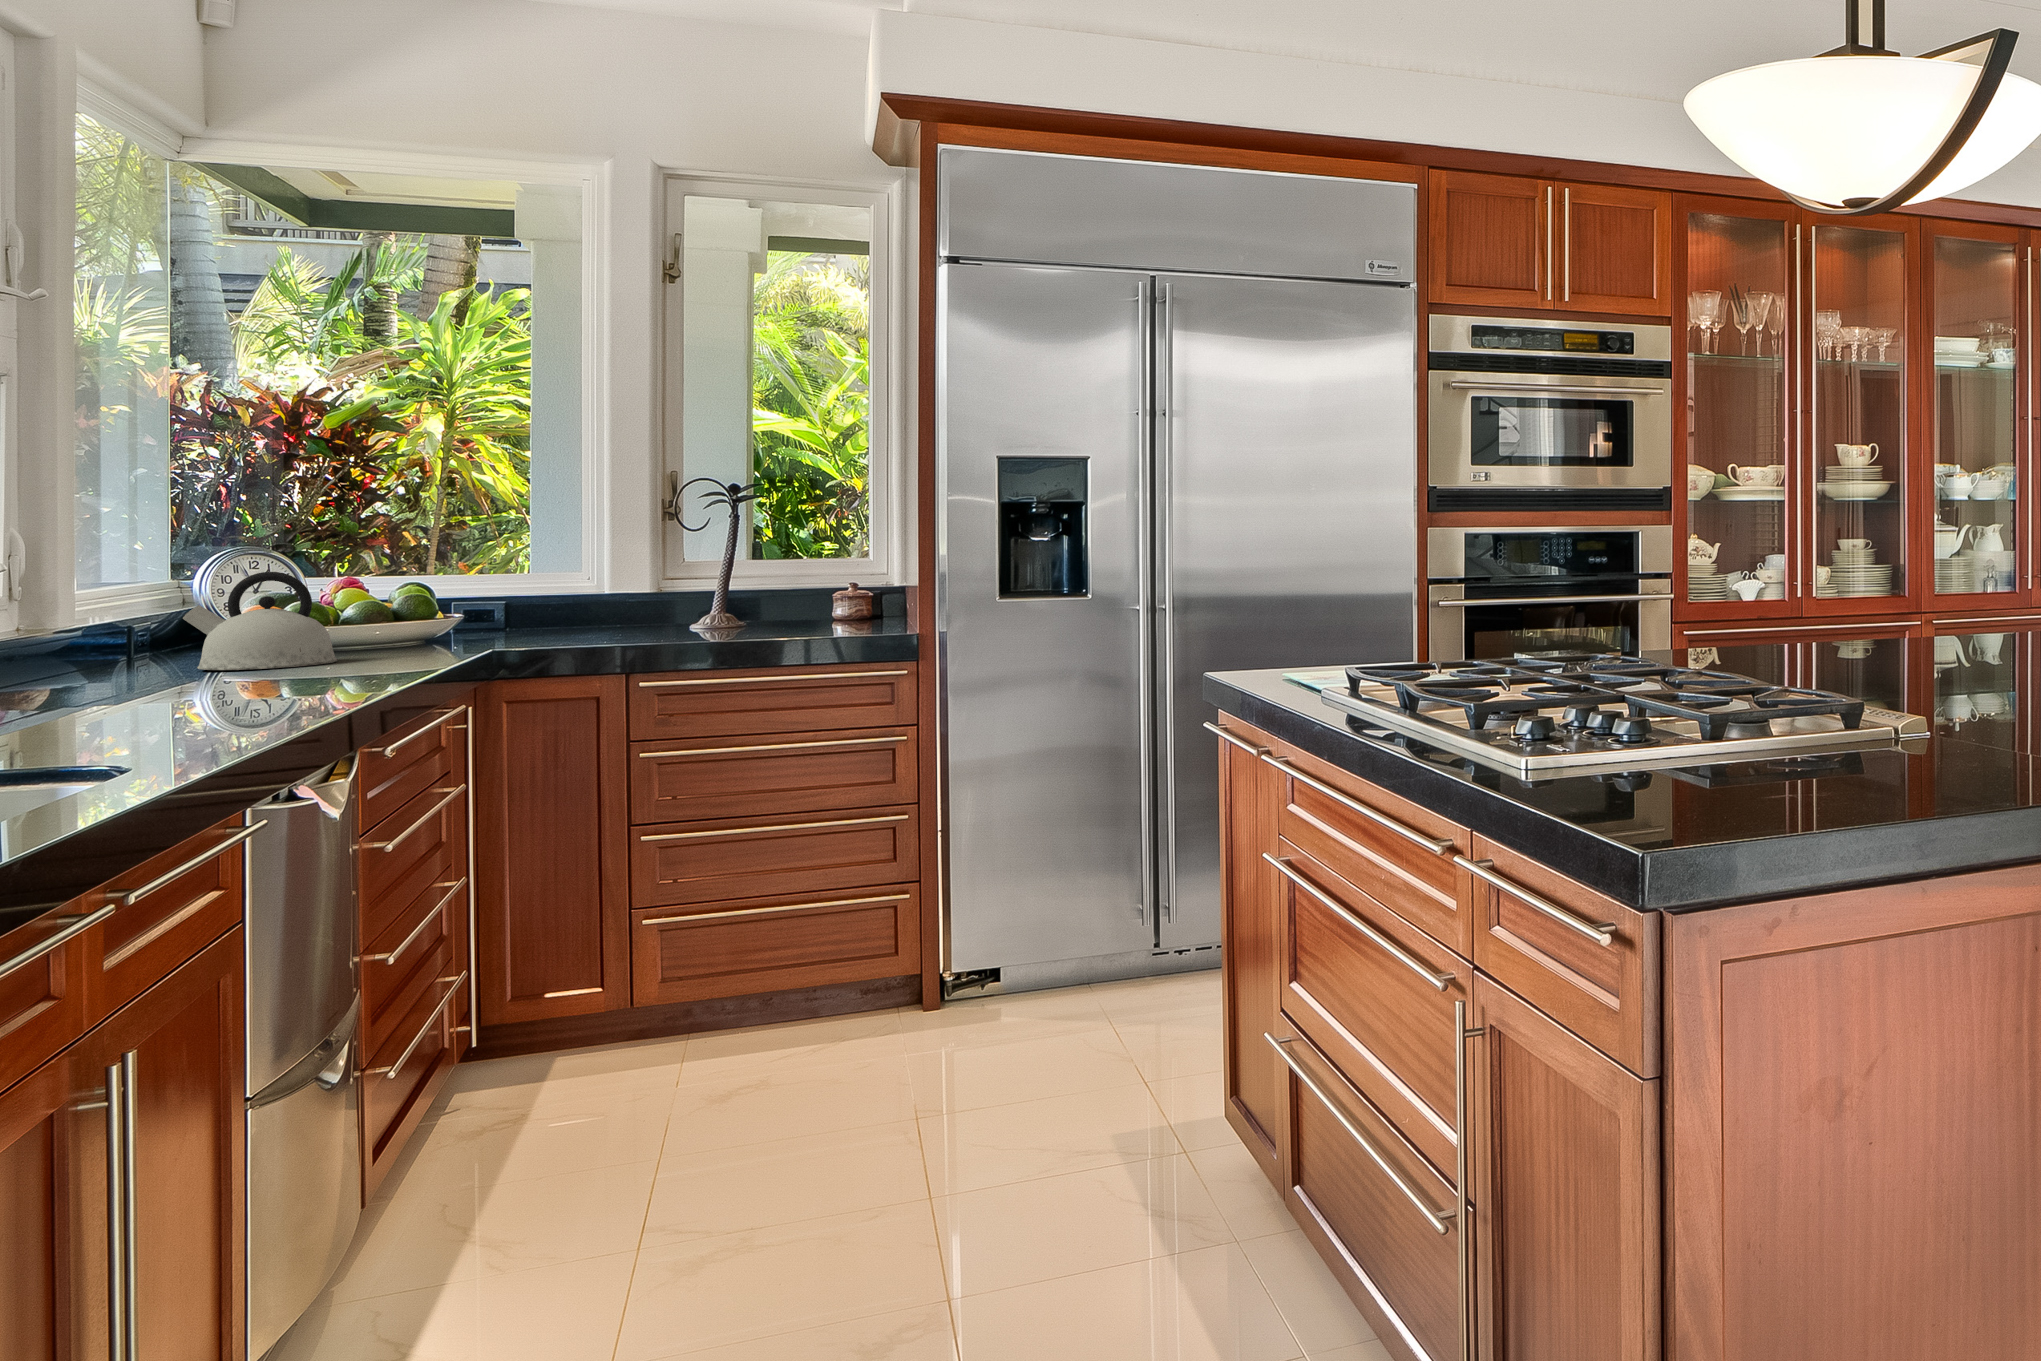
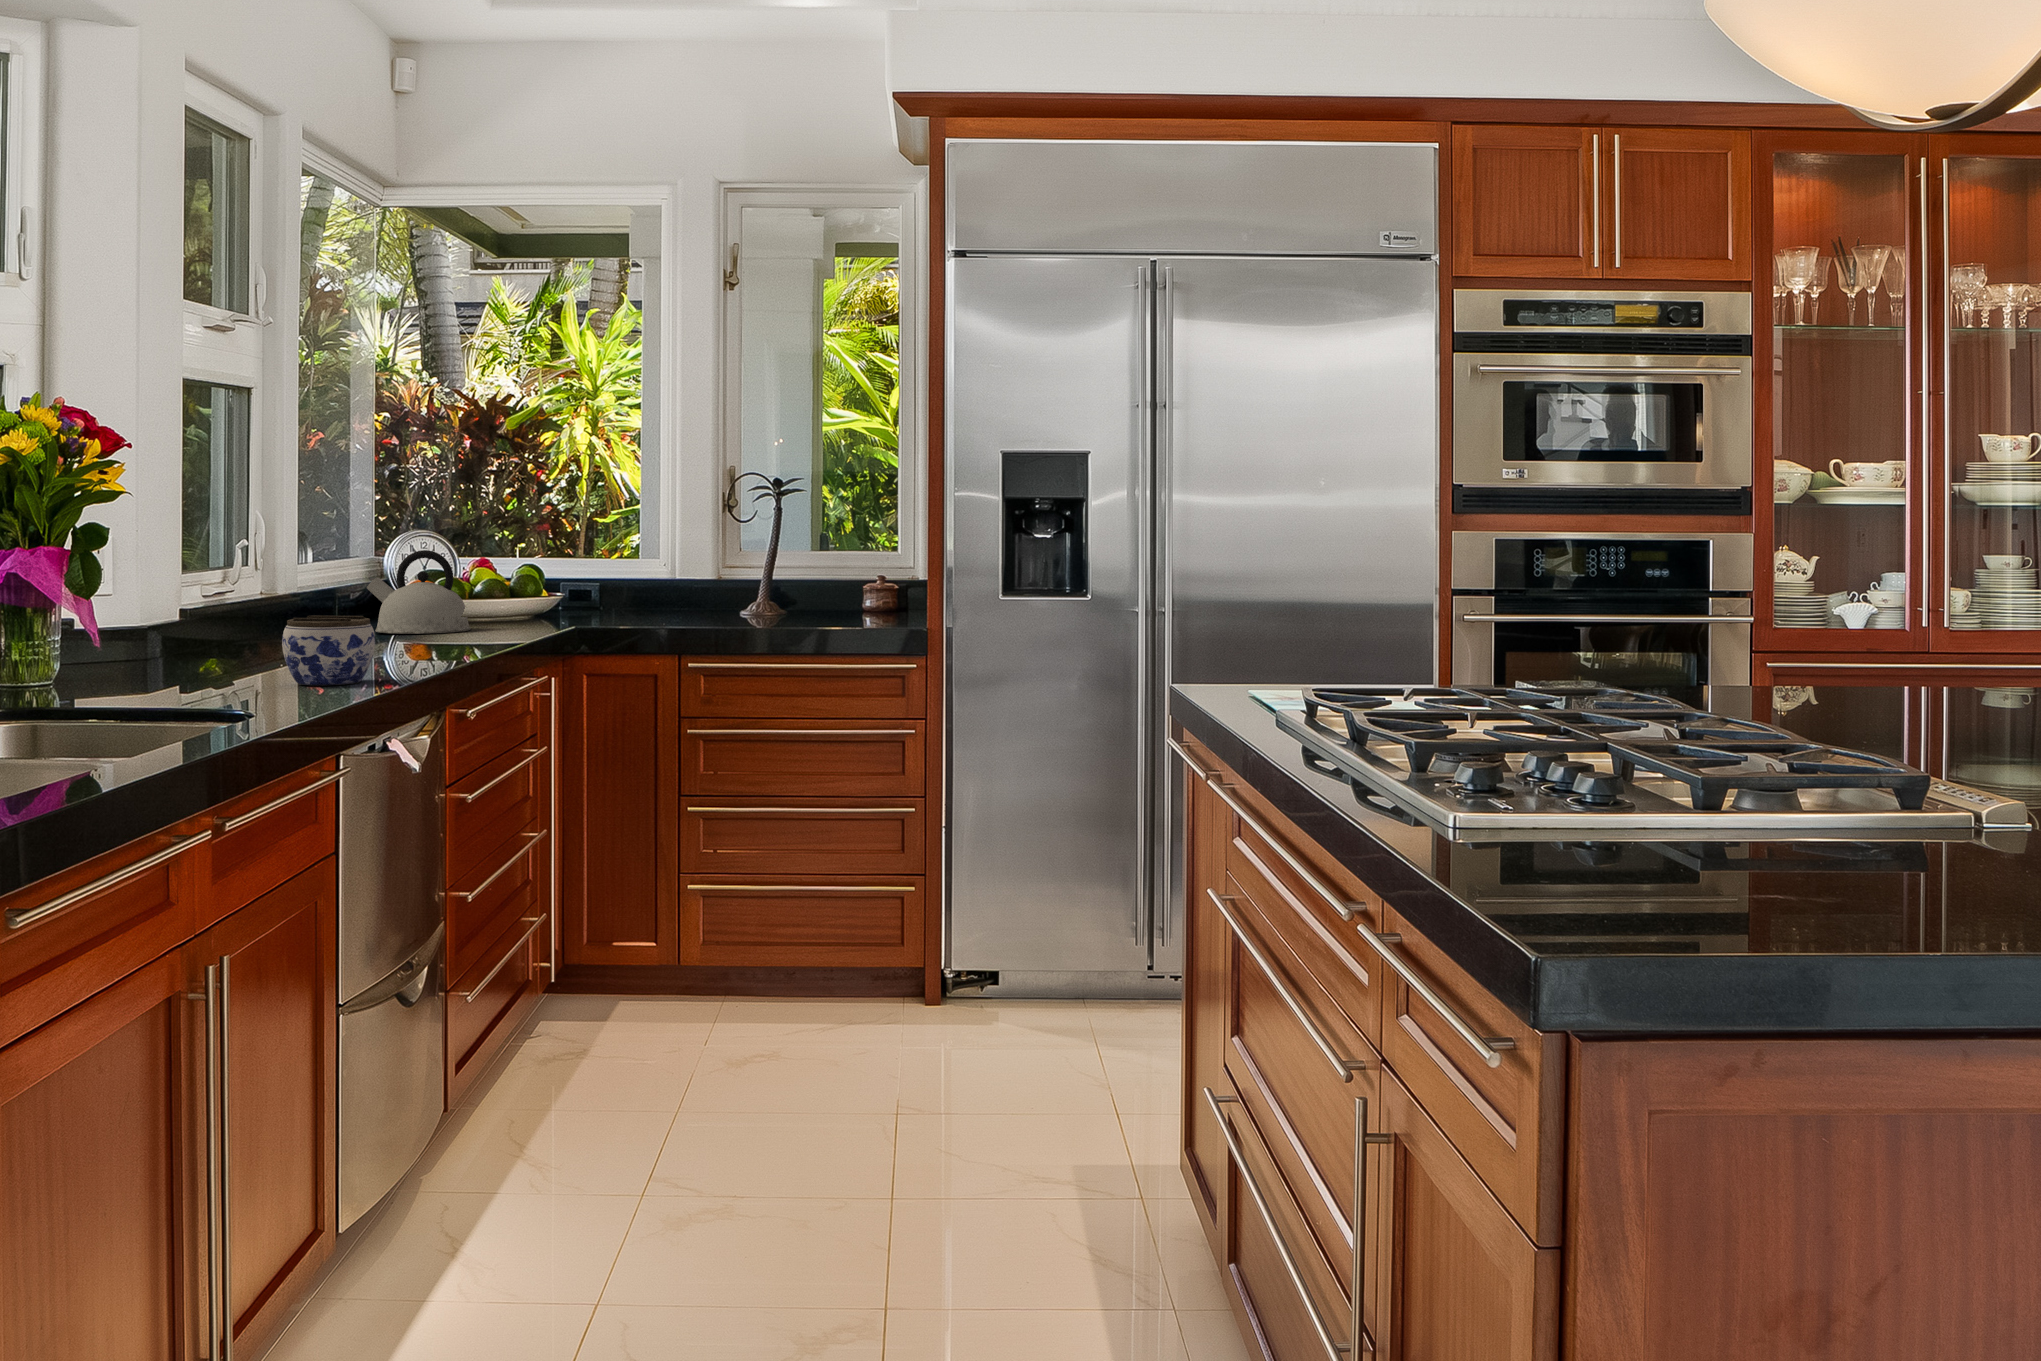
jar: none [126,652,259,733] -> present [282,616,375,685]

